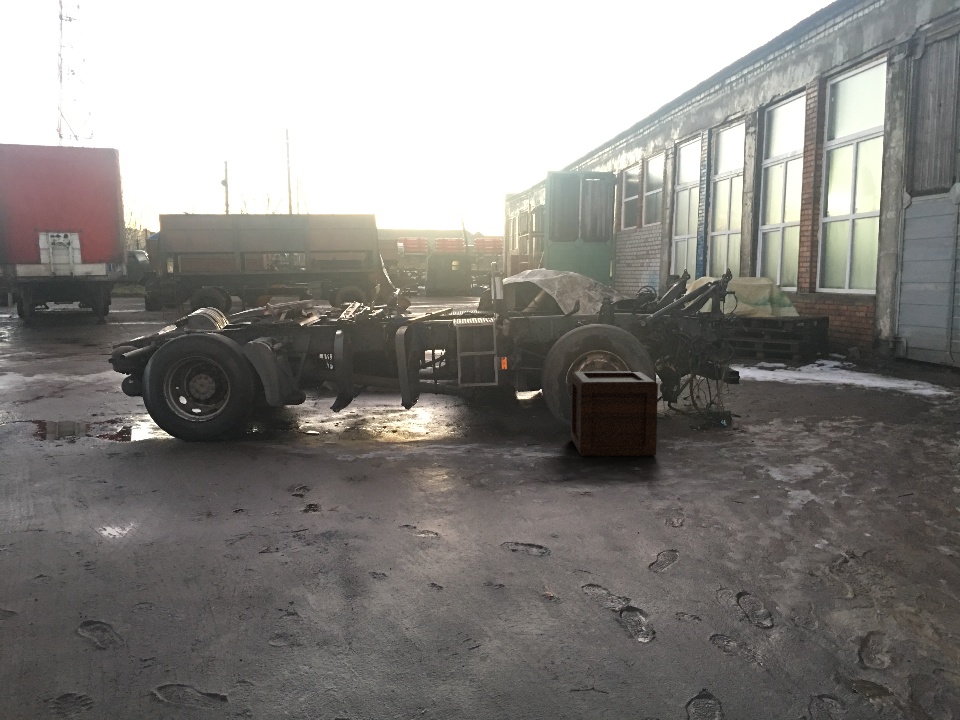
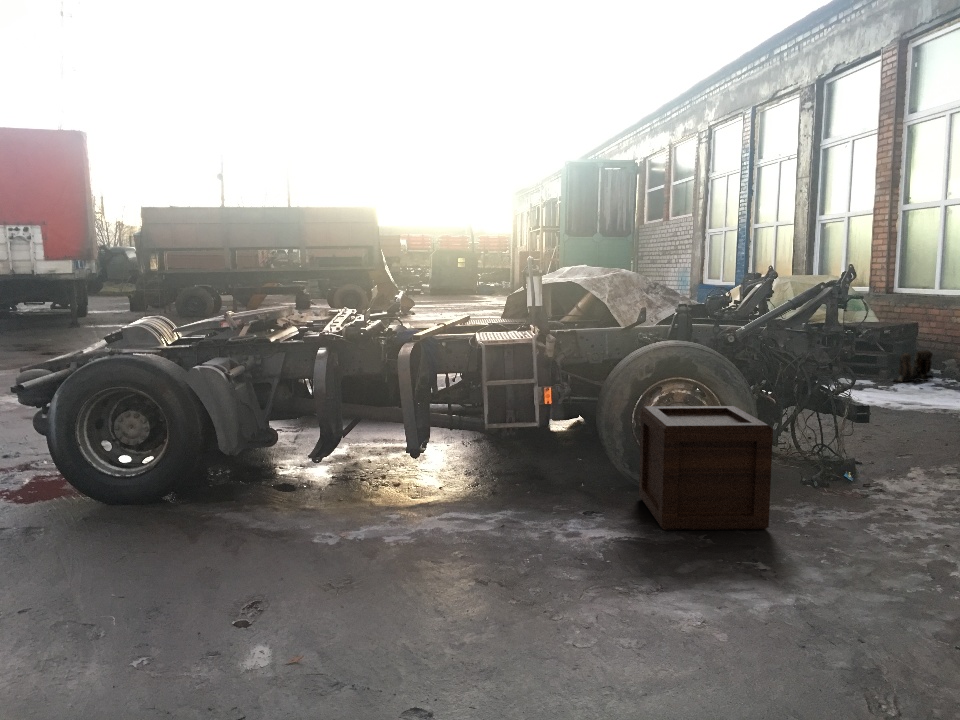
backpack: none [807,339,844,365] -> present [892,350,934,382]

